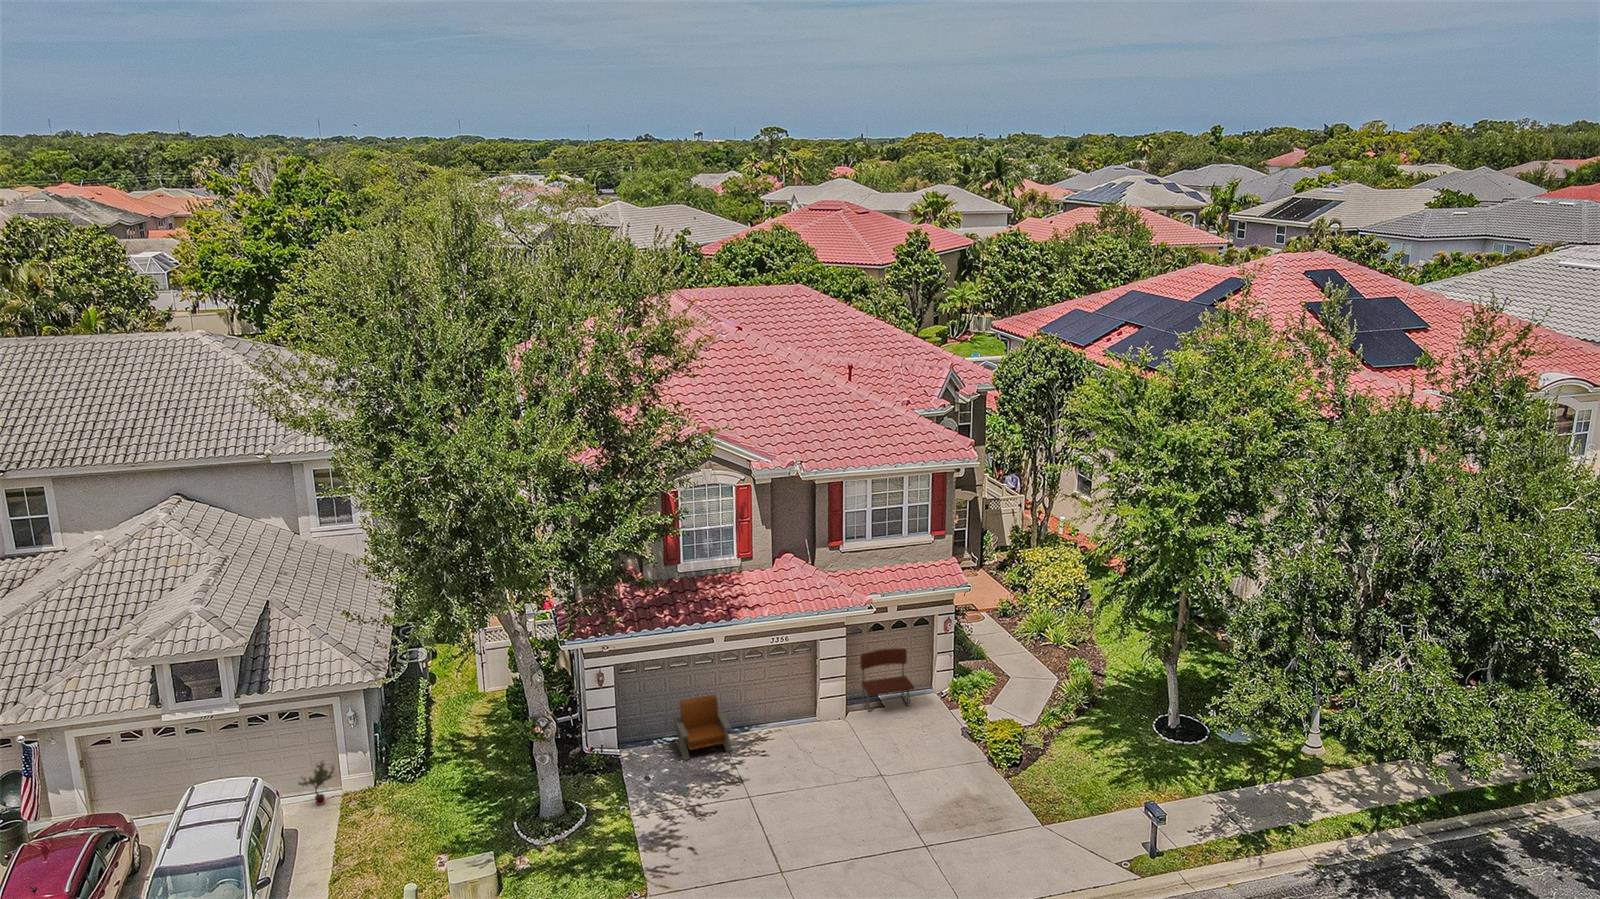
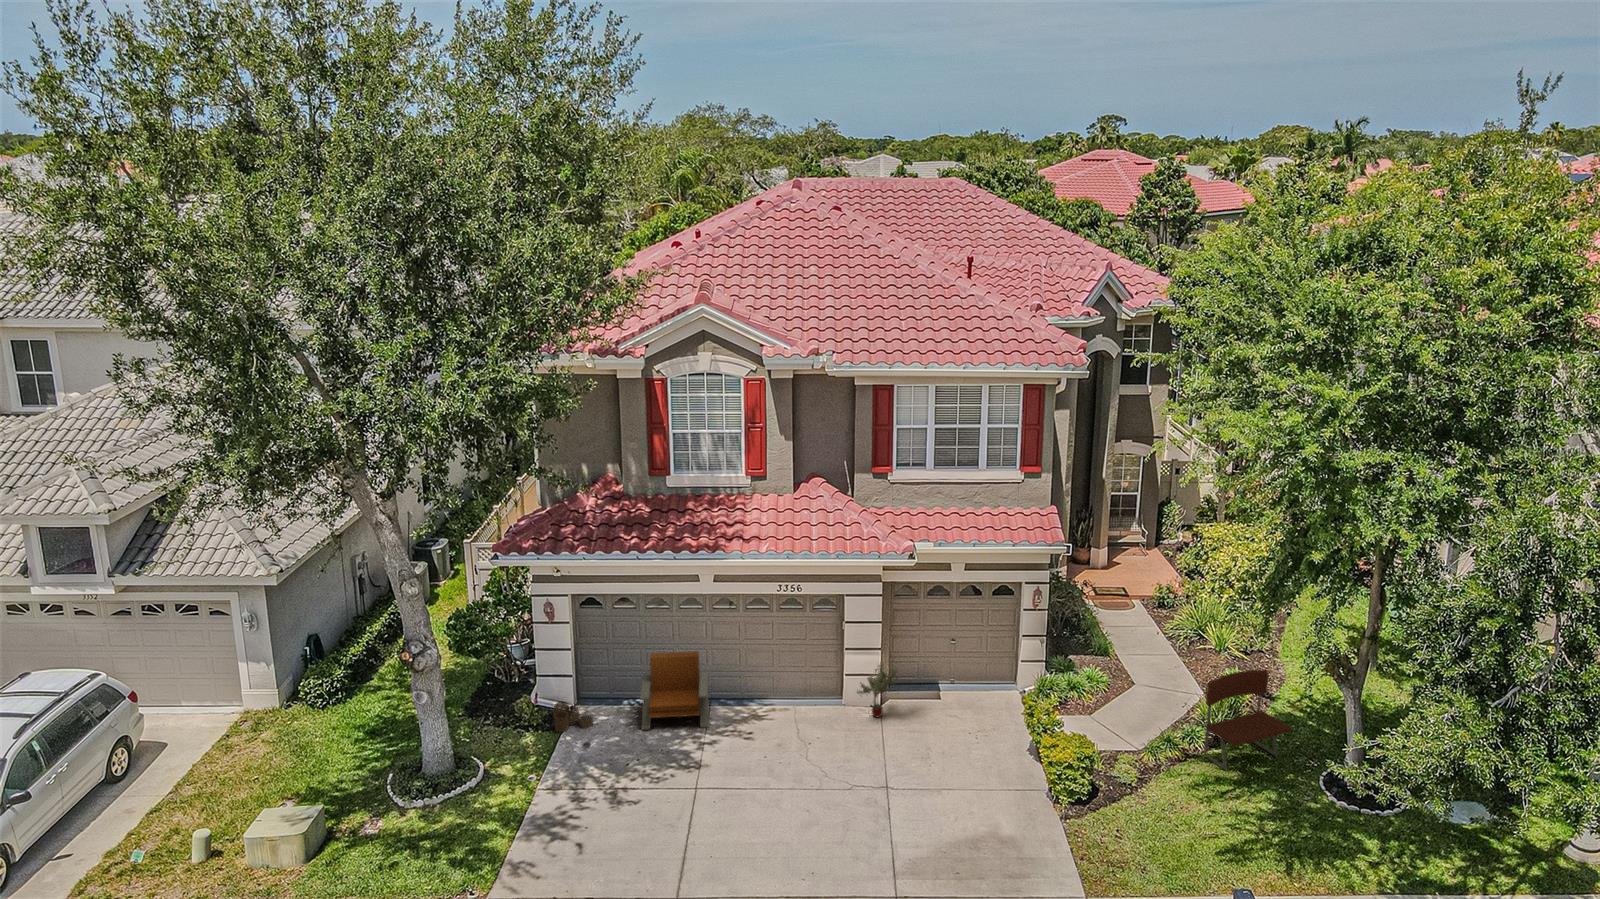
bench: present [860,648,914,711] -> present [1204,670,1292,770]
woven basket: none [608,747,644,771] -> present [553,701,593,732]
potted tree: present [299,760,335,805] -> present [857,663,898,718]

